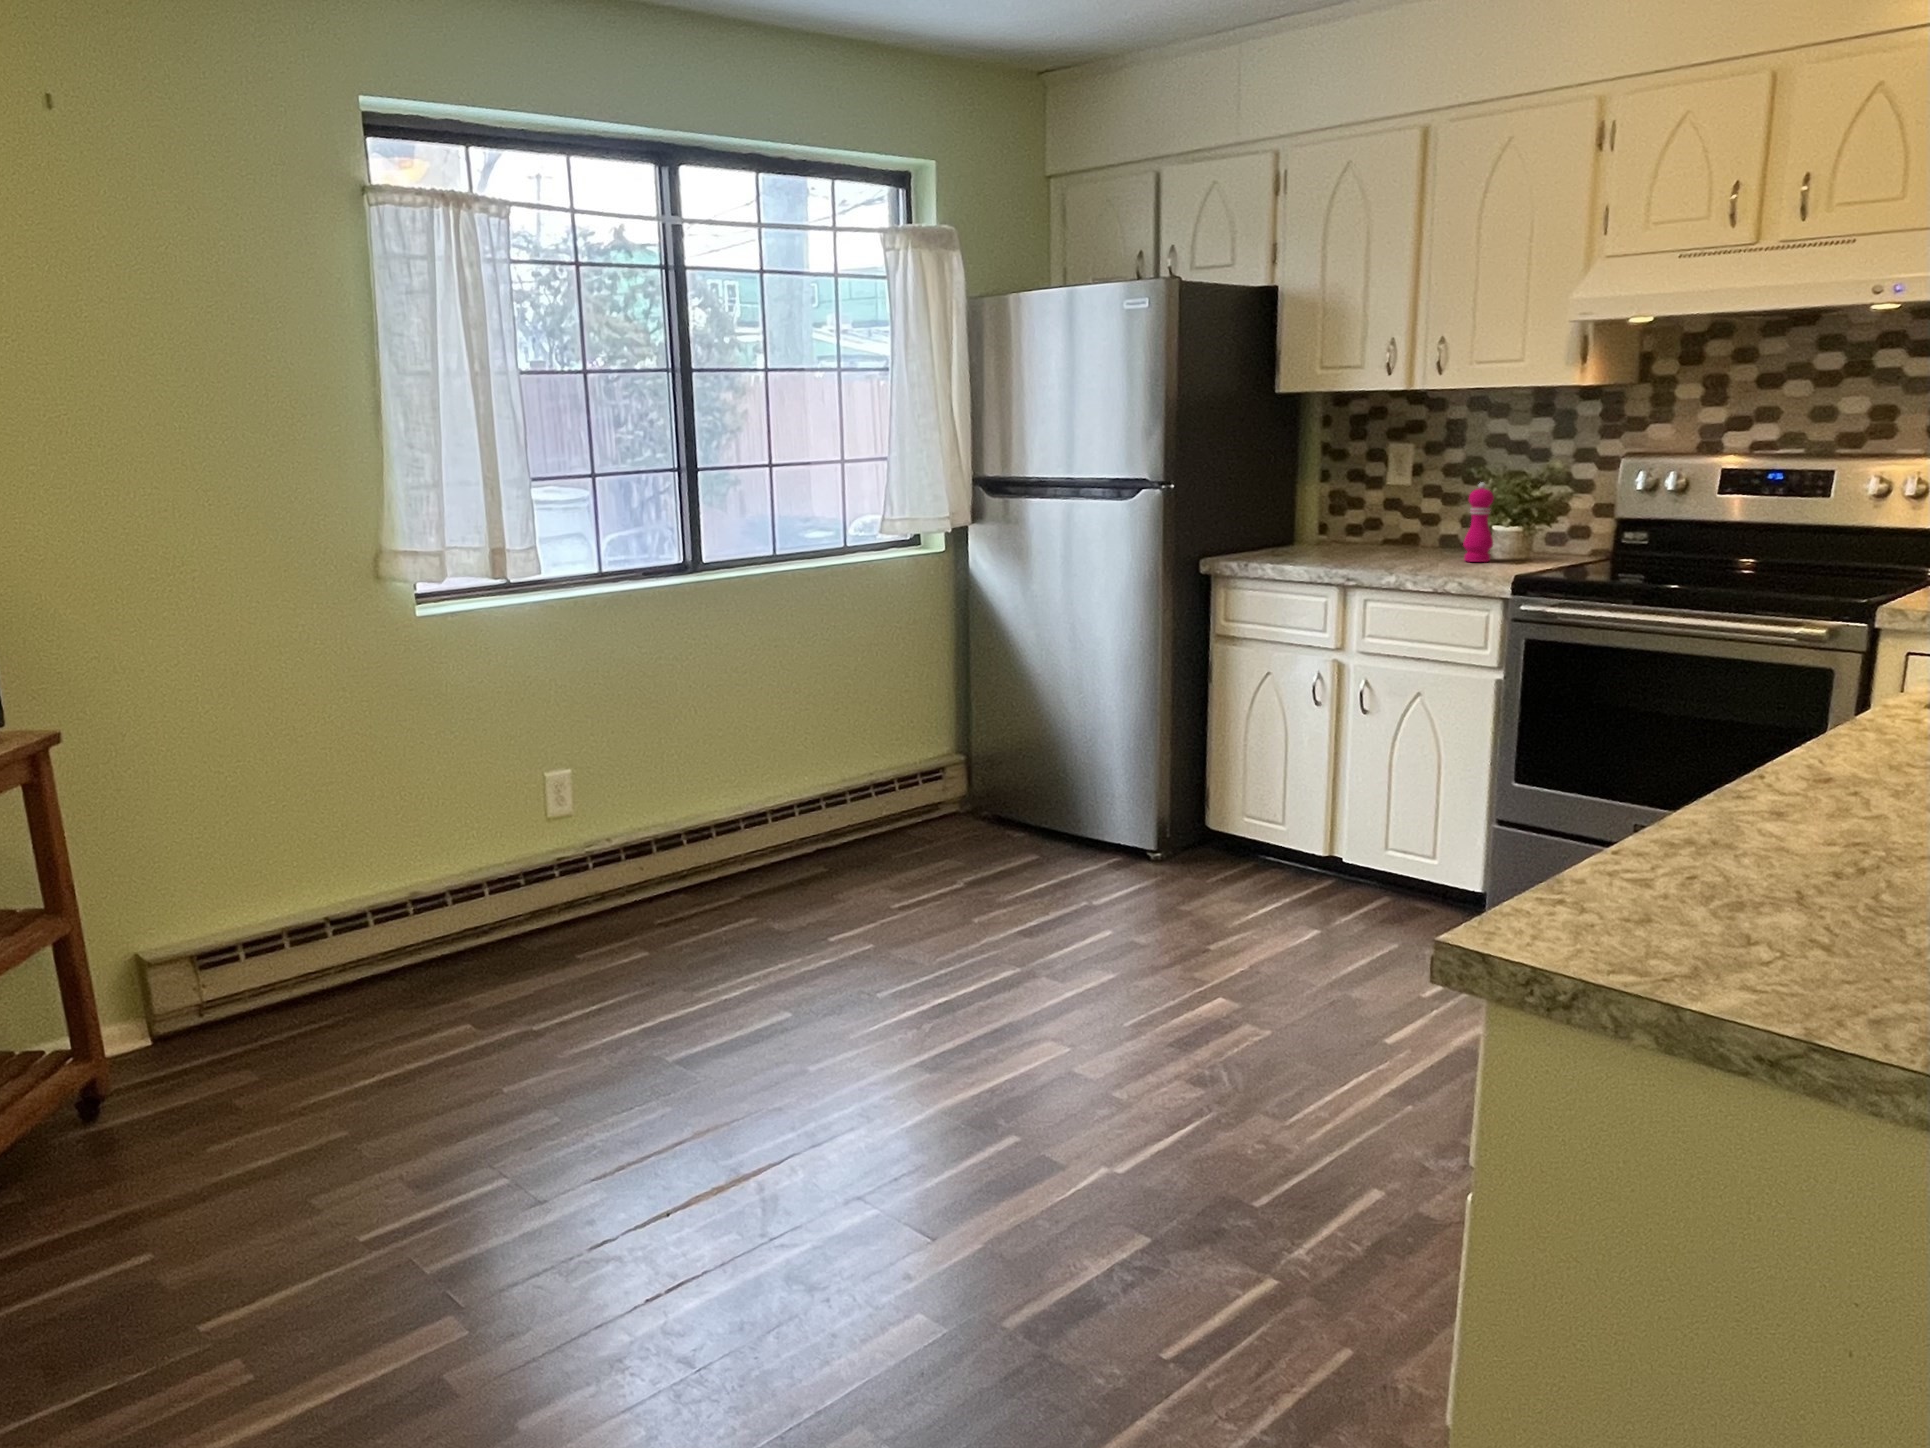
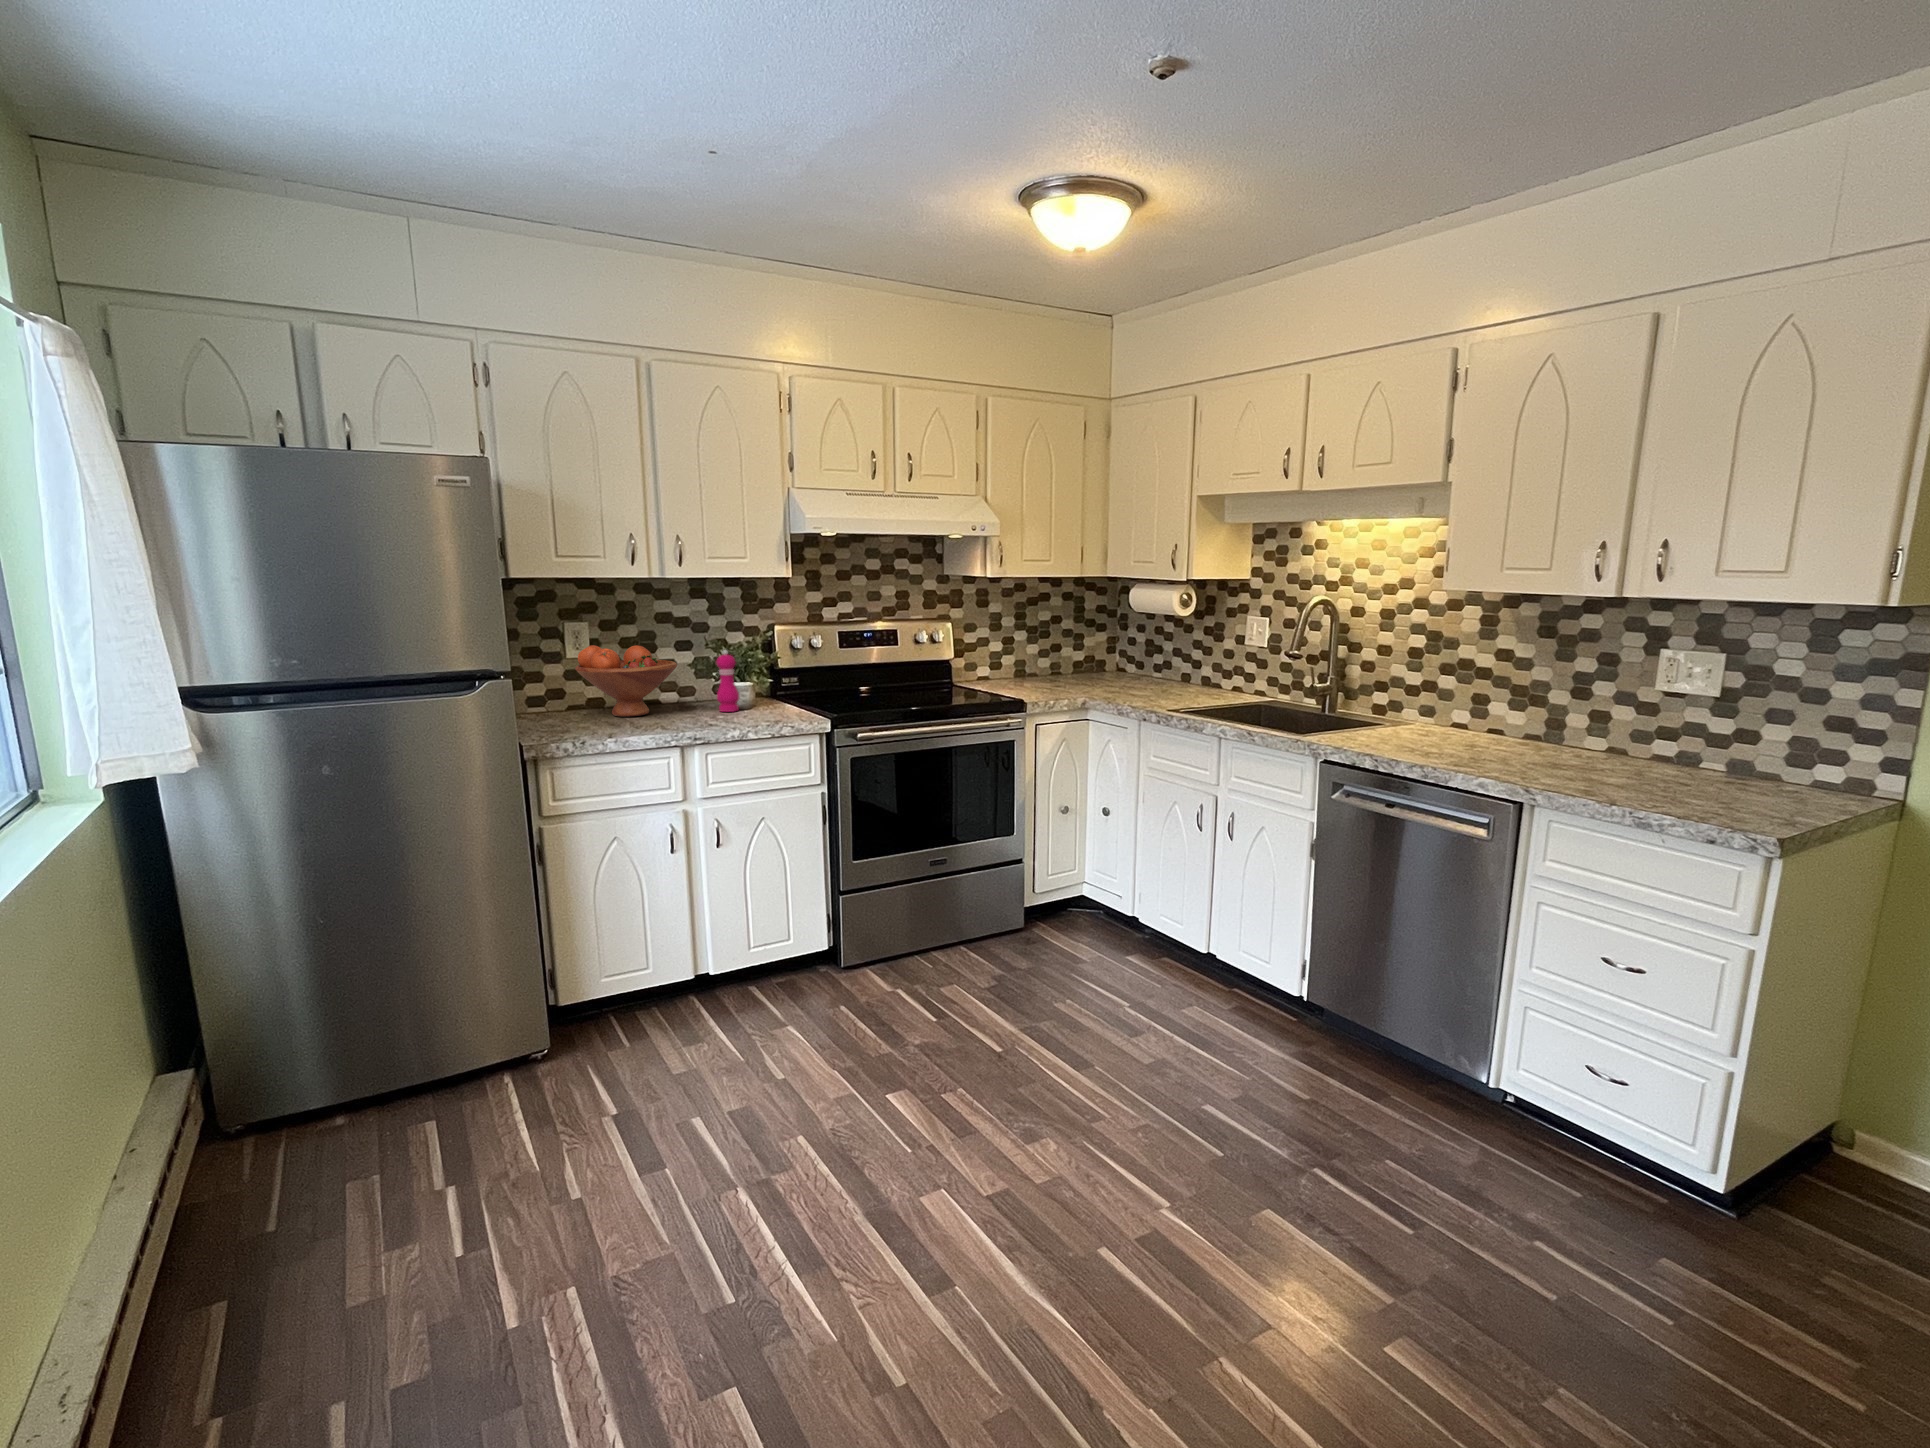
fruit bowl: none [1335,469,1450,553] -> present [575,645,677,716]

